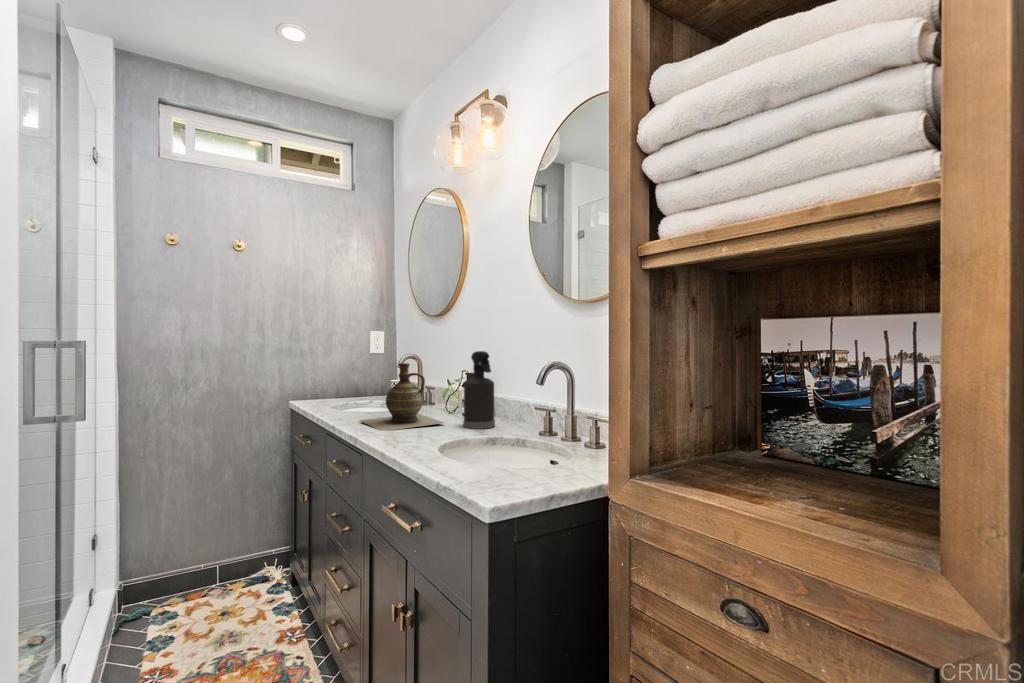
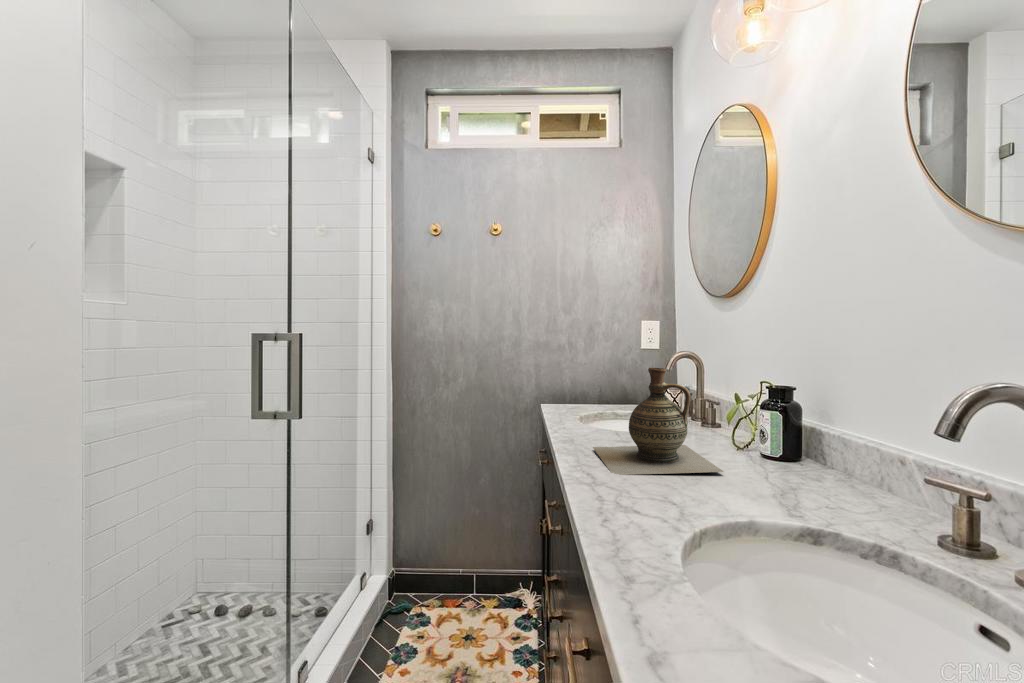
spray bottle: present [463,351,495,429] -> none [757,352,823,497]

